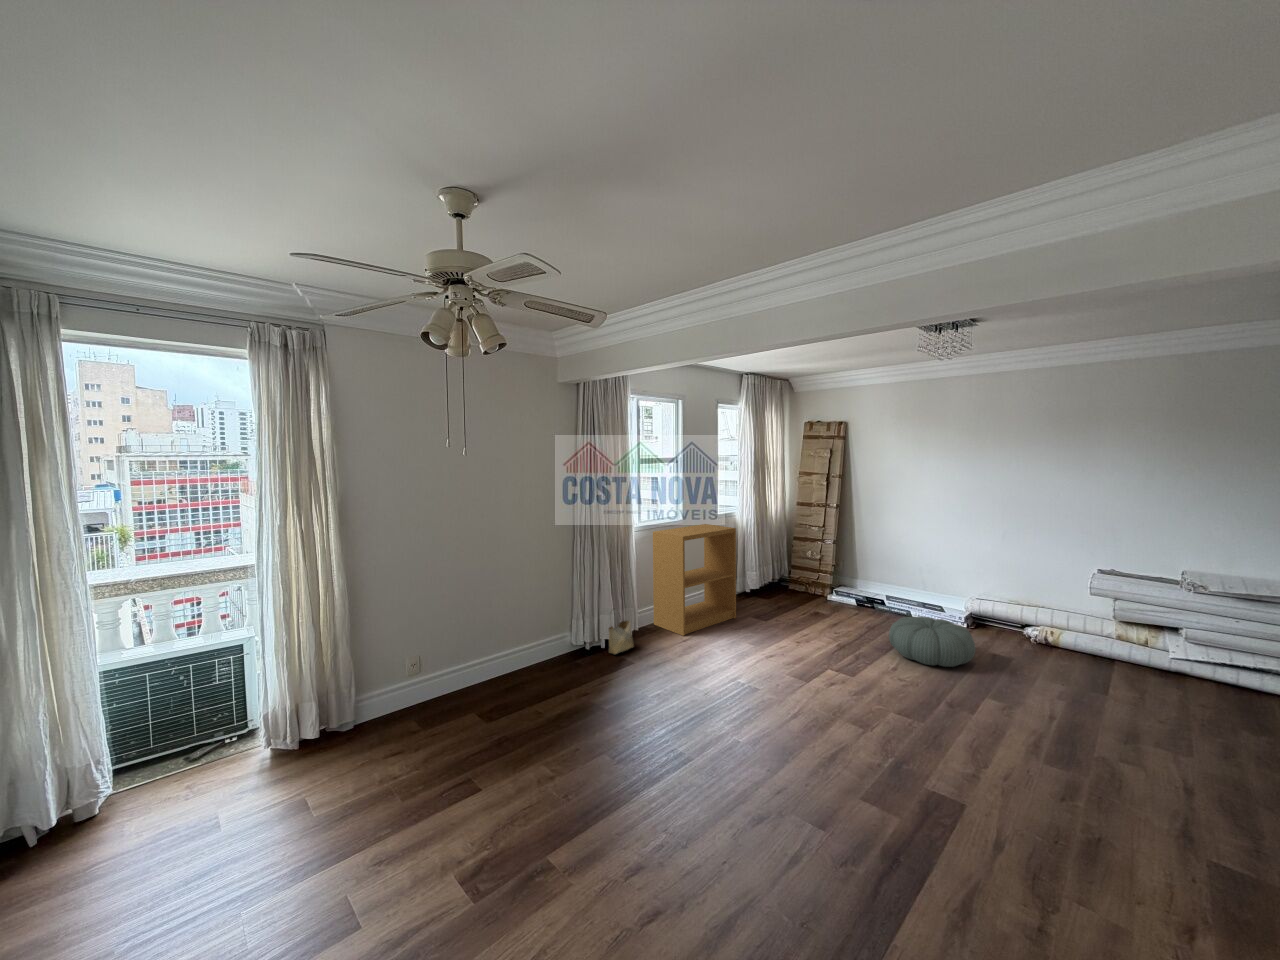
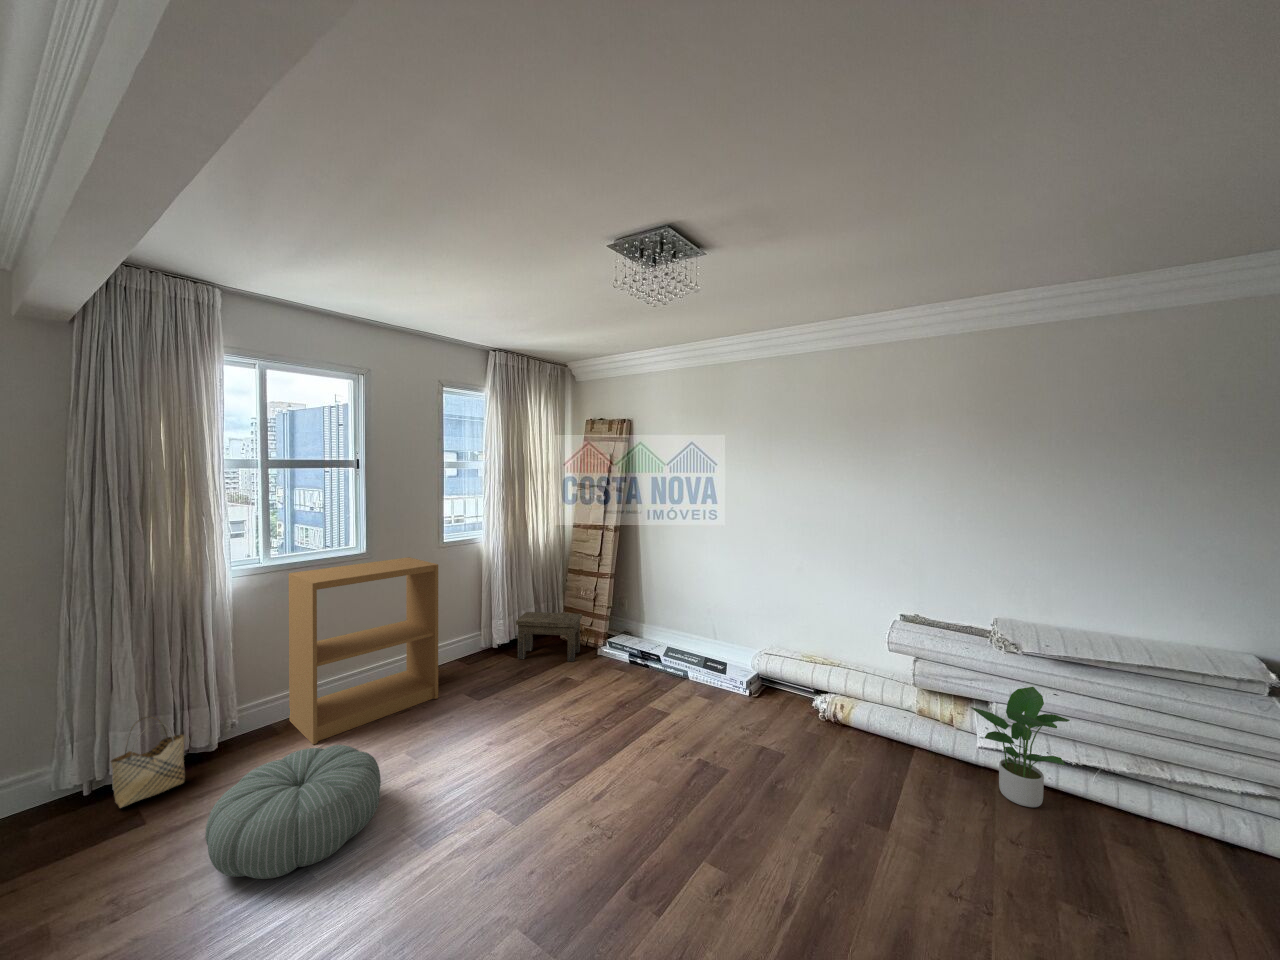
side table: none [768,567,815,603] -> present [516,612,582,661]
potted plant: none [1164,614,1249,693] -> present [971,687,1070,807]
pouf: present [889,616,976,667] -> present [205,745,381,879]

